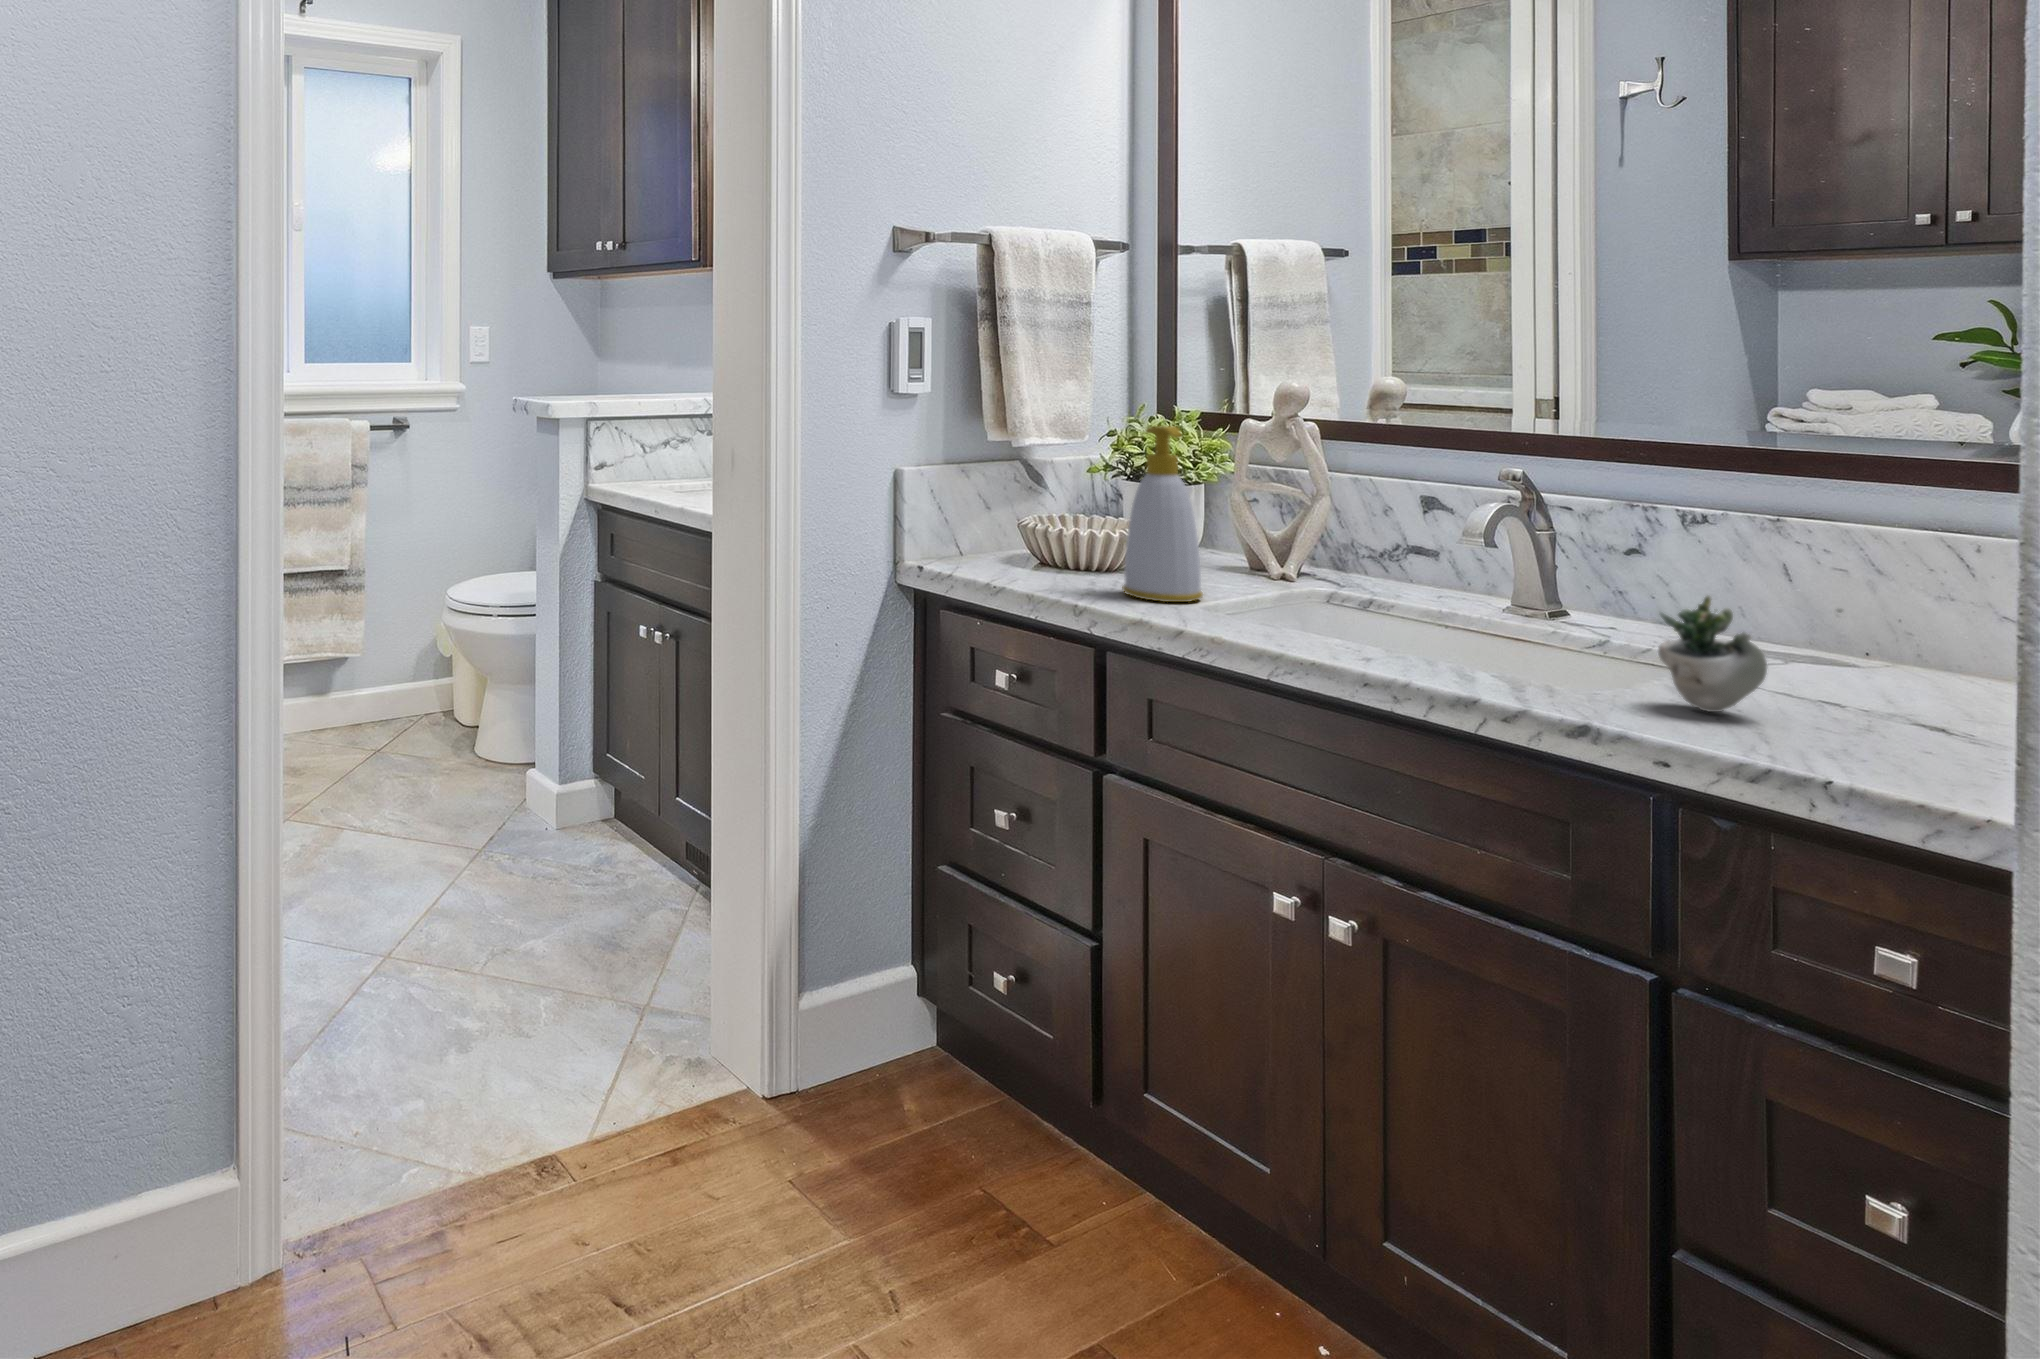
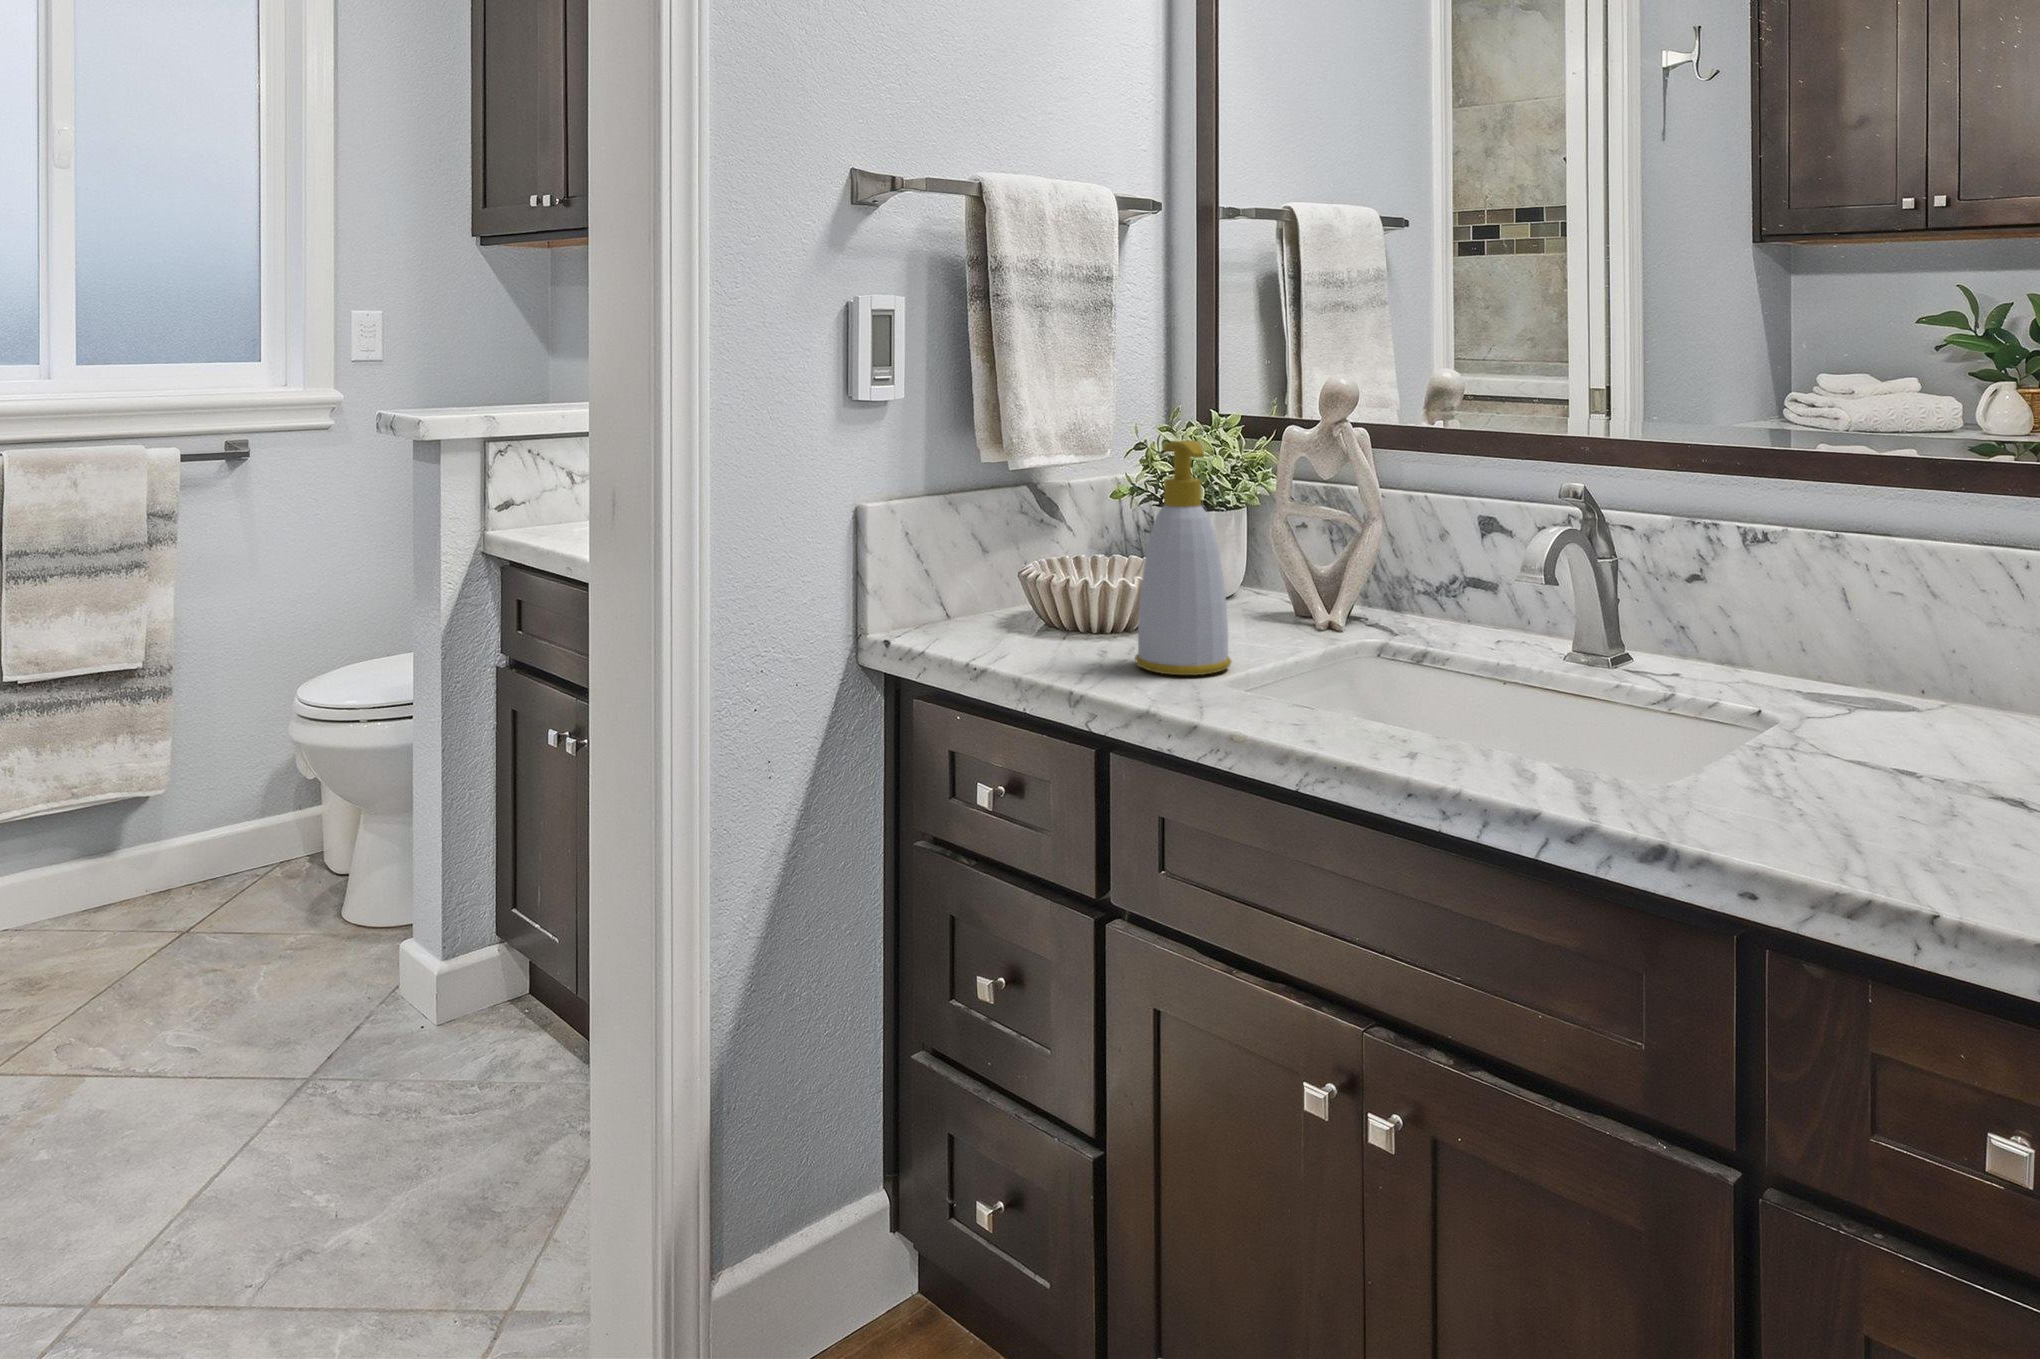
succulent plant: present [1658,596,1843,712] -> none [1739,653,1944,806]

